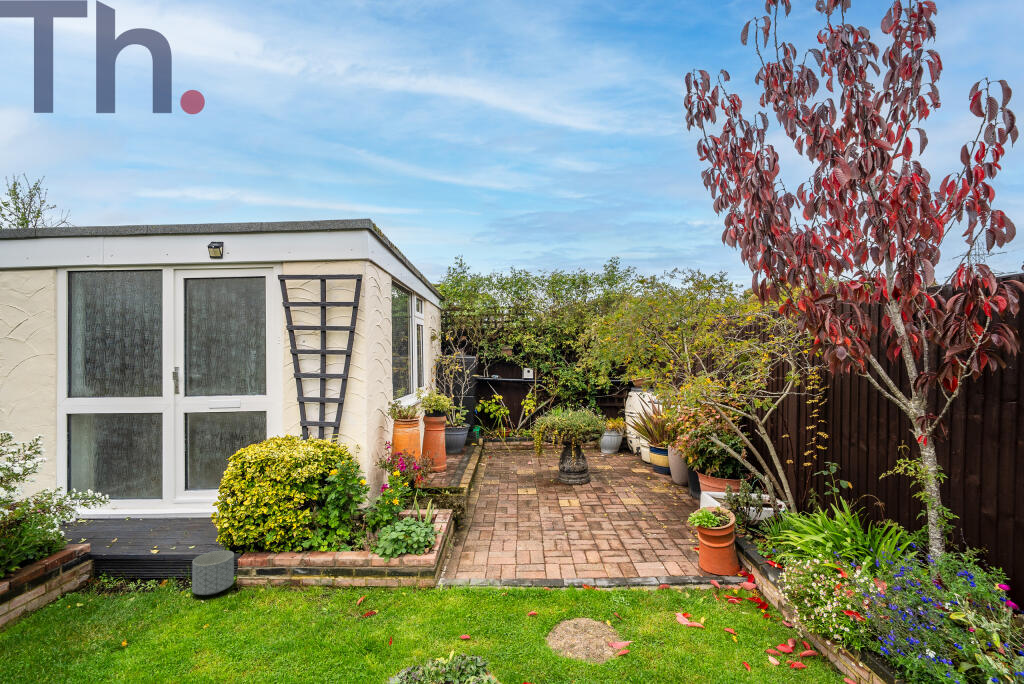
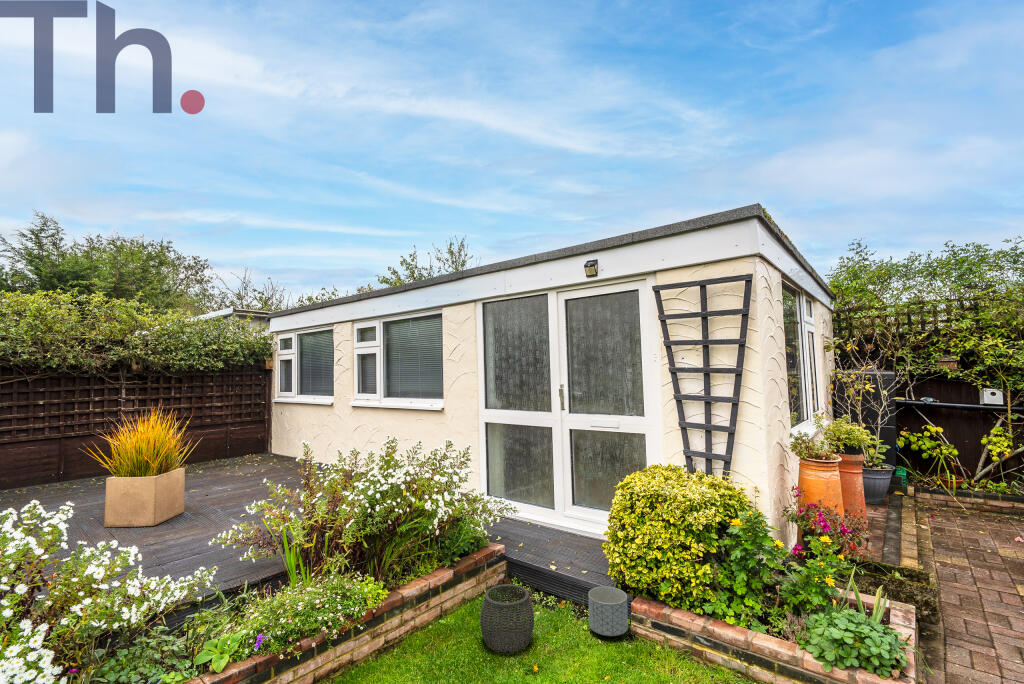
woven basket: none [48,572,125,645] -> present [480,584,534,653]

